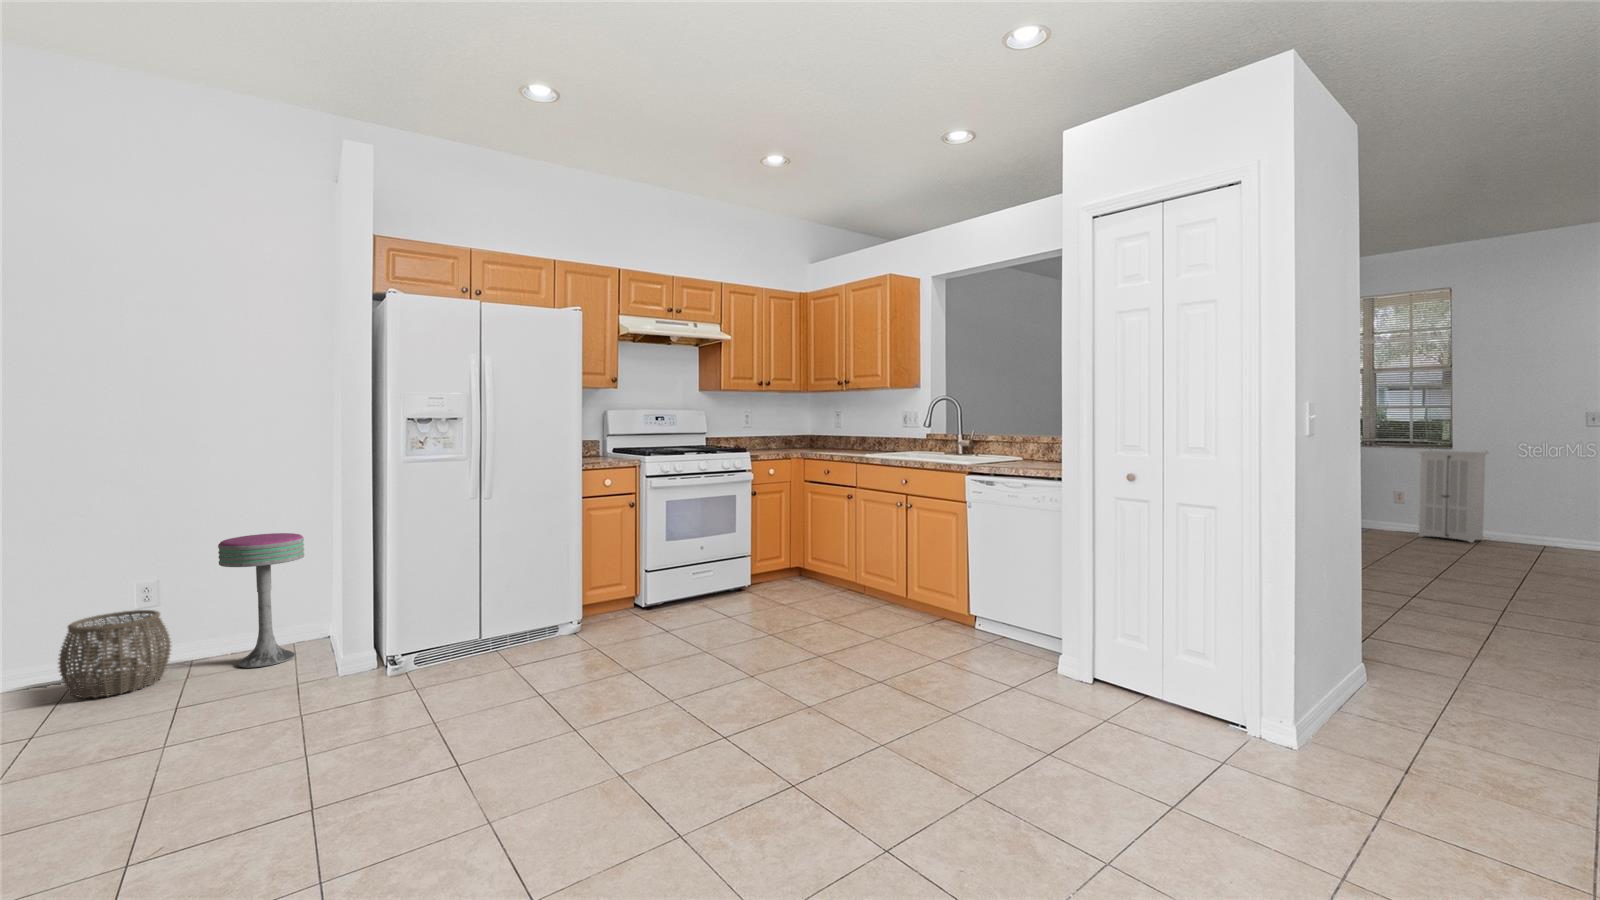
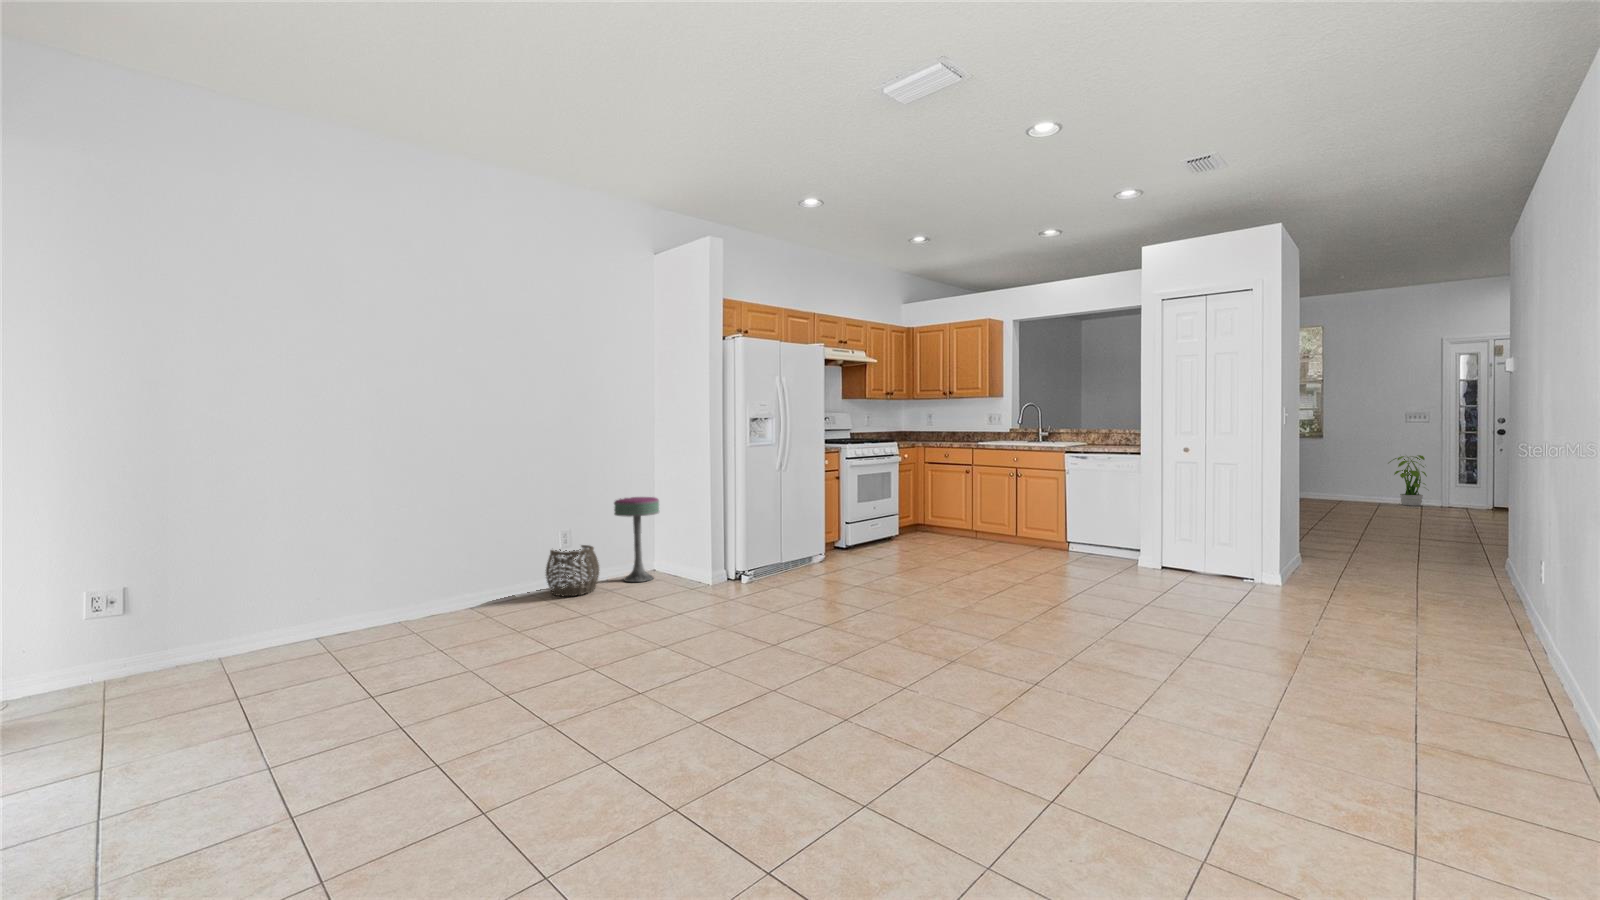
storage cabinet: present [1418,451,1488,543] -> none [1327,437,1375,502]
potted plant: none [1507,476,1576,551] -> present [1388,455,1427,506]

